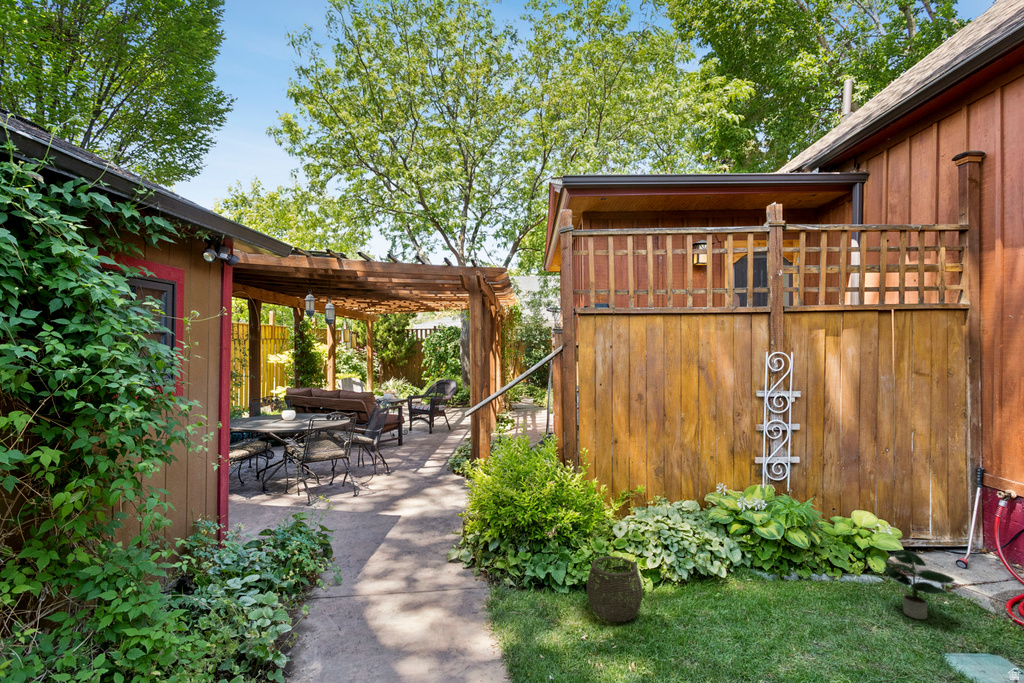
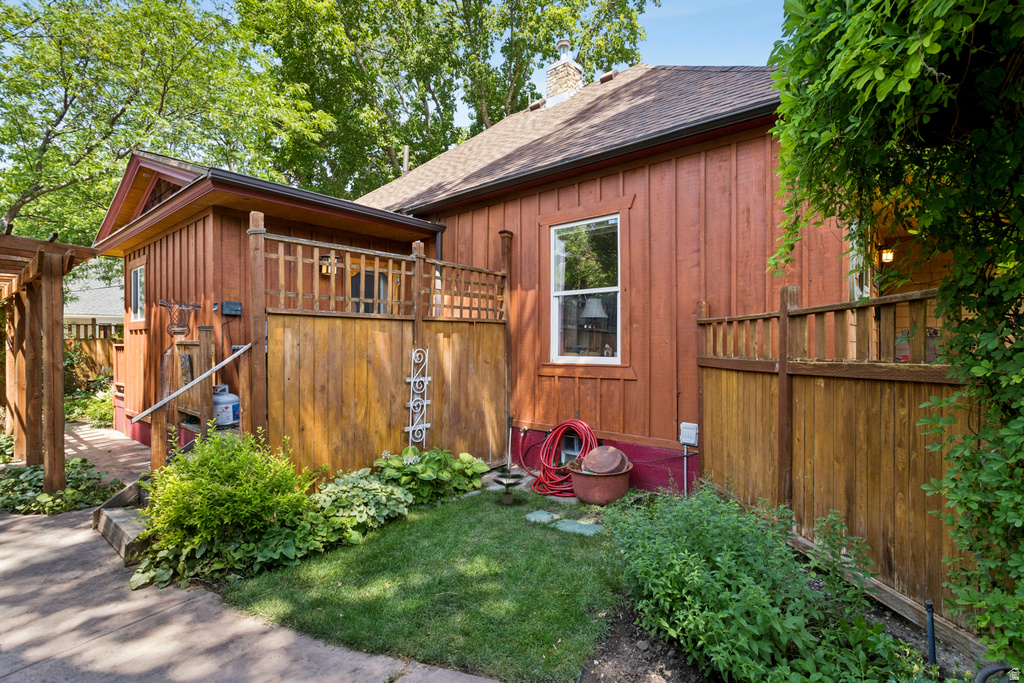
woven basket: present [587,556,642,622] -> none [318,518,366,571]

